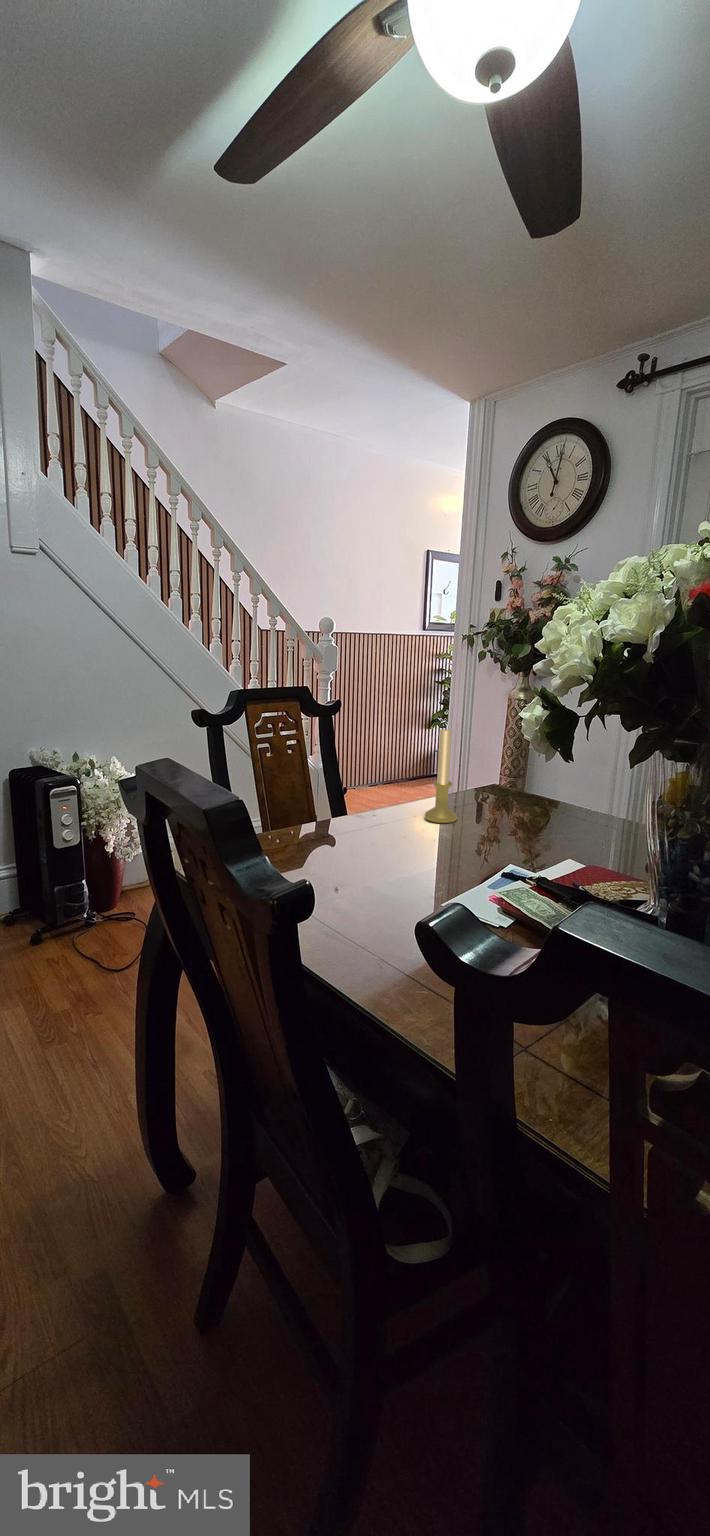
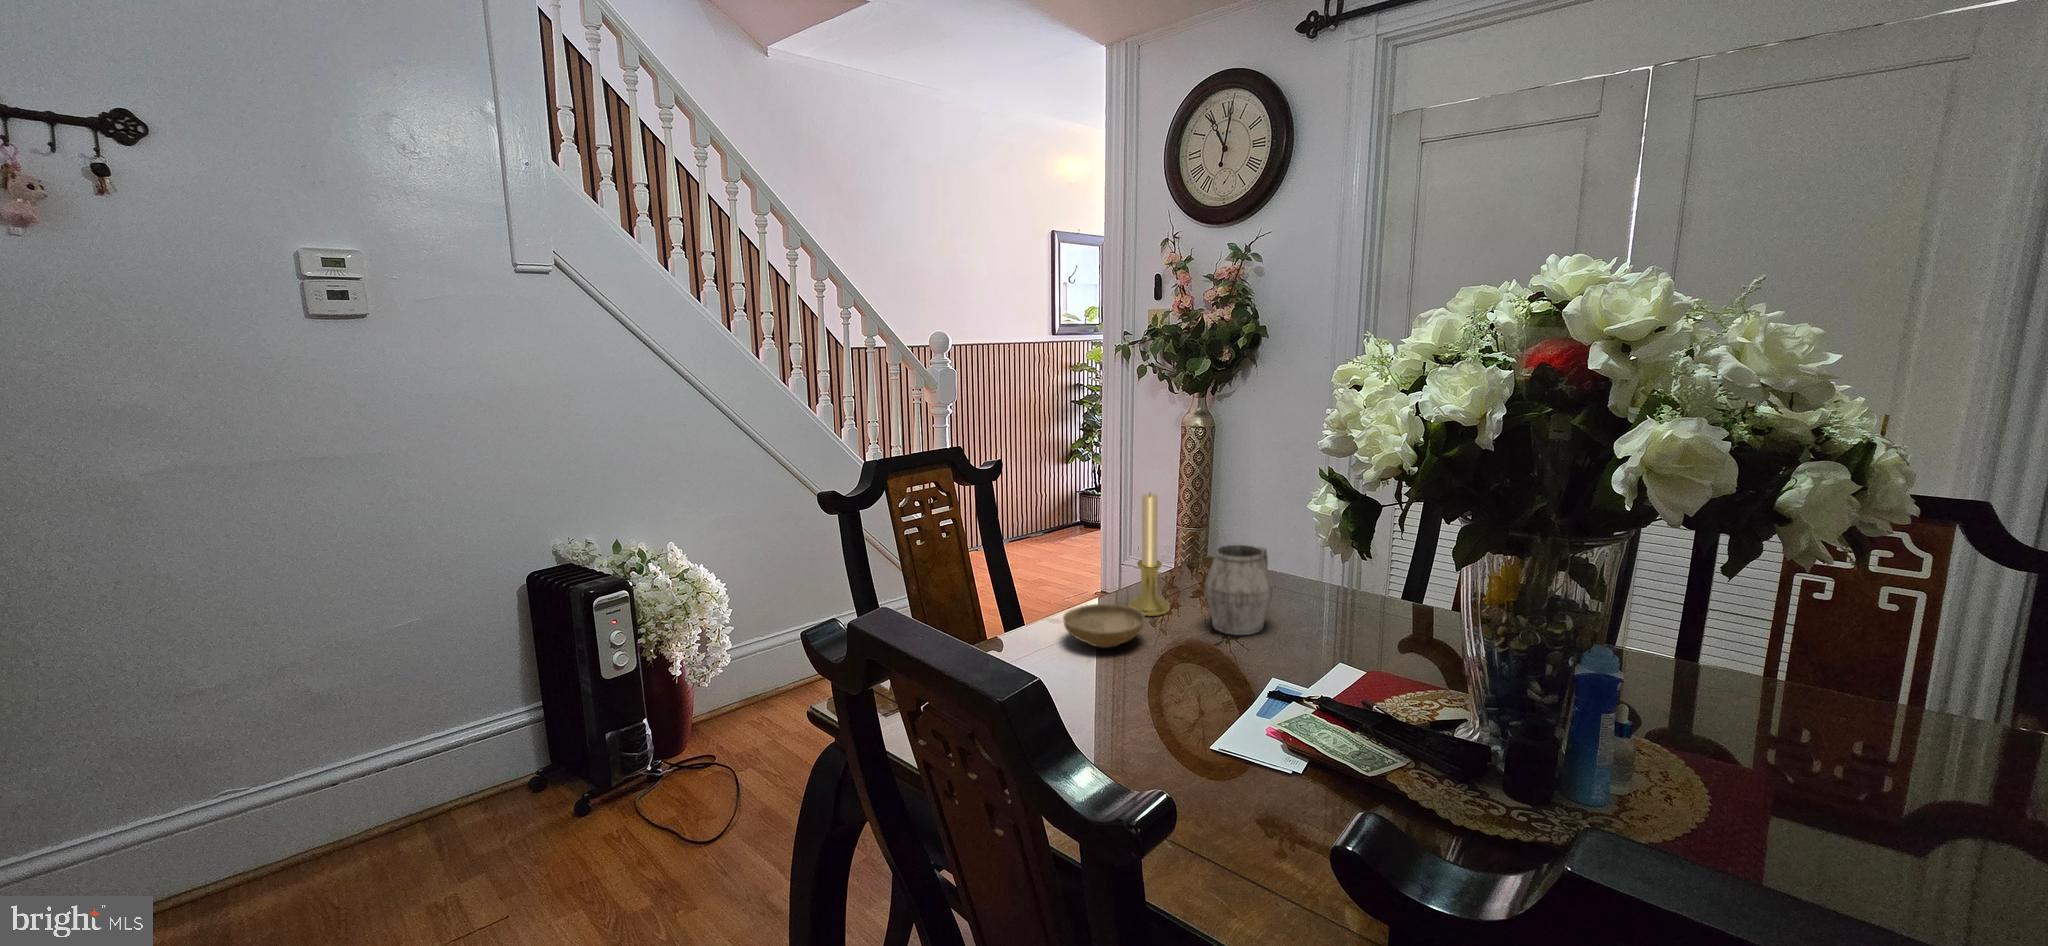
mug: none [480,771,534,840] -> present [1204,545,1274,635]
ceramic bowl: none [367,809,429,840] -> present [1063,604,1144,648]

